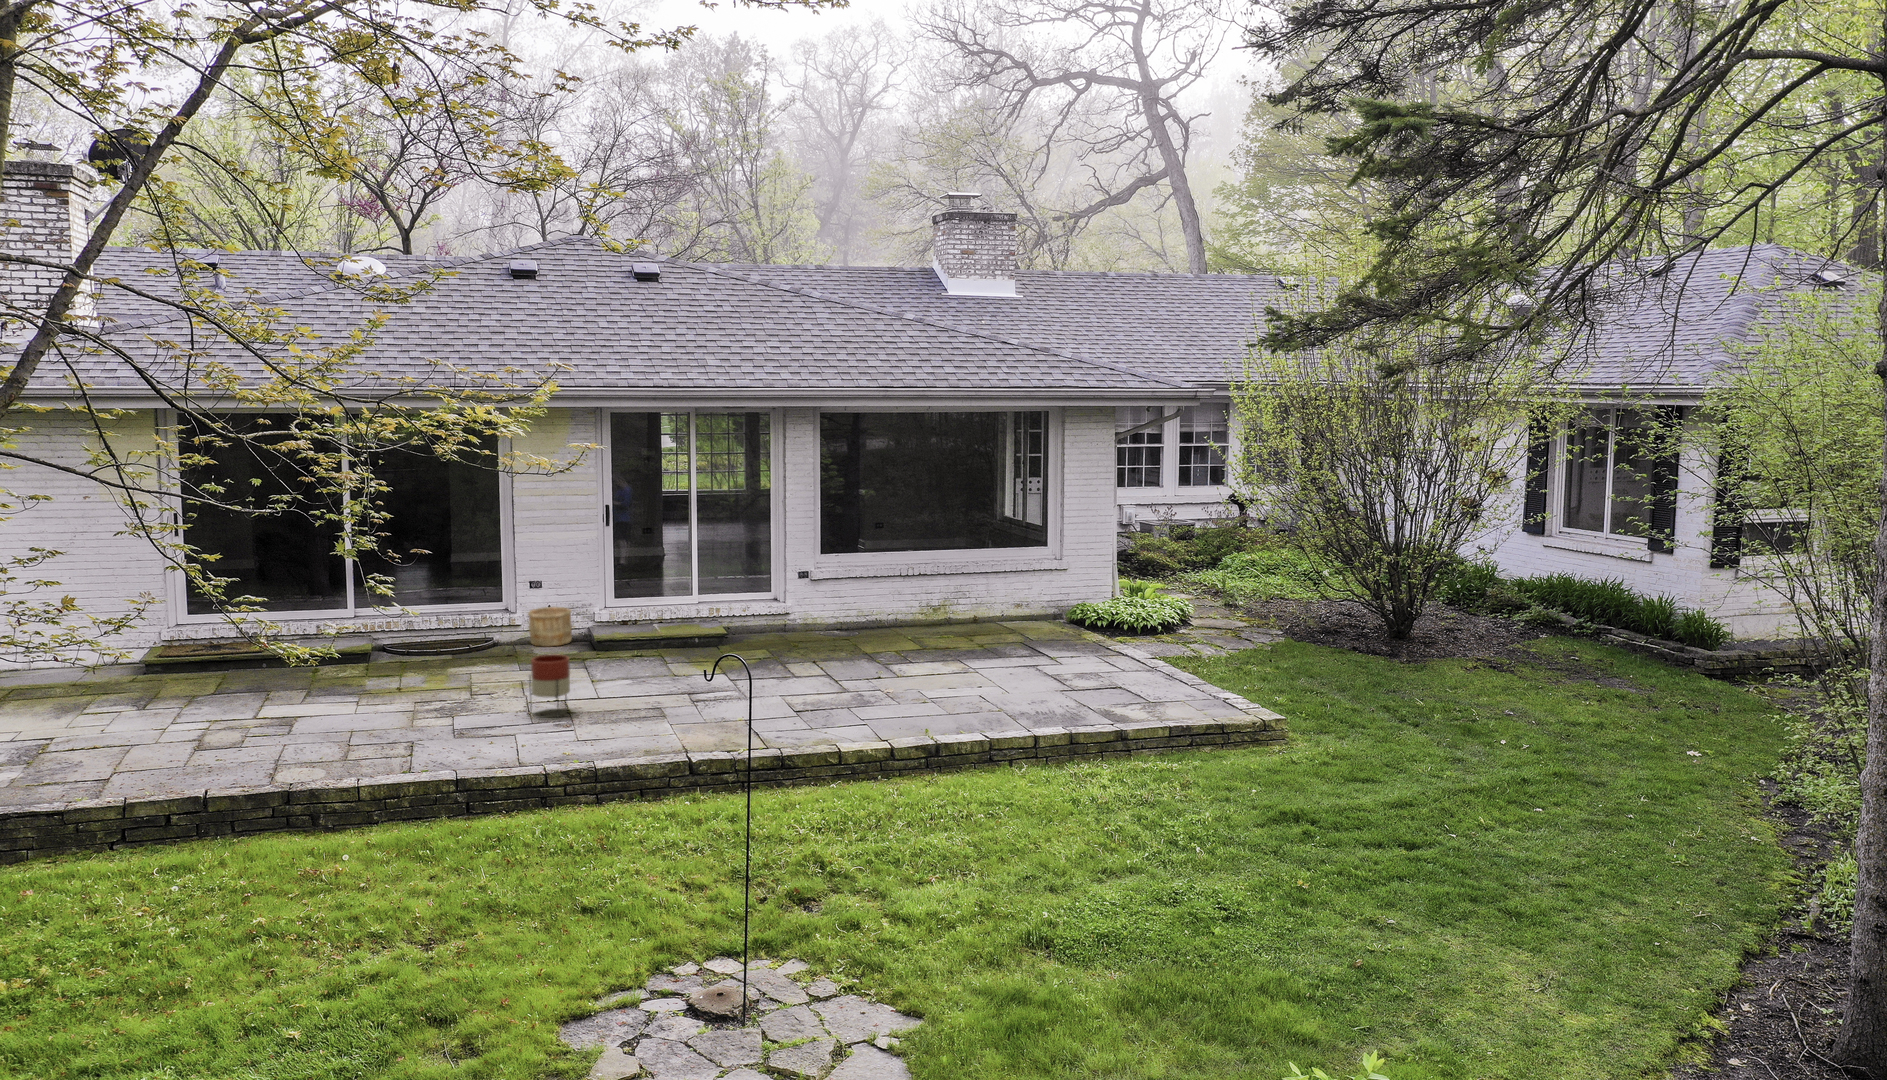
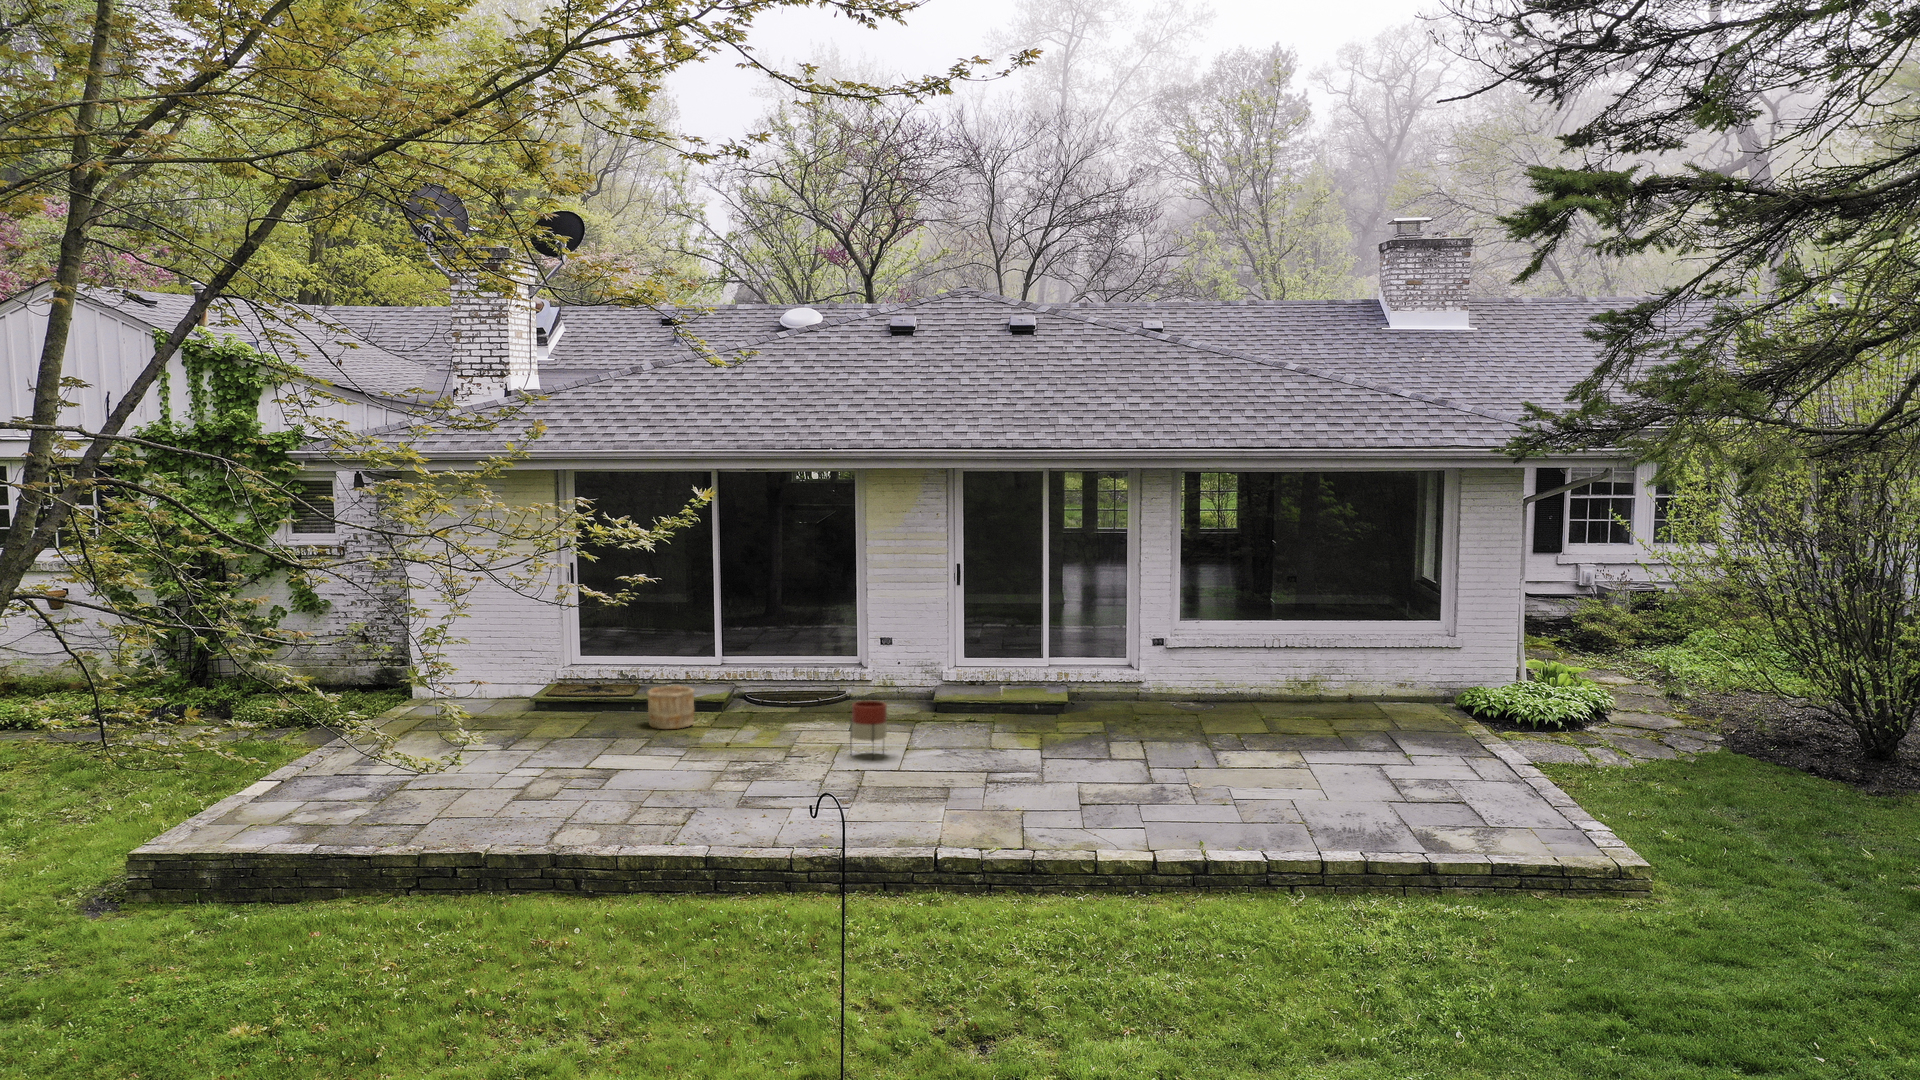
wooden bucket: present [528,607,572,646] -> present [647,685,694,729]

